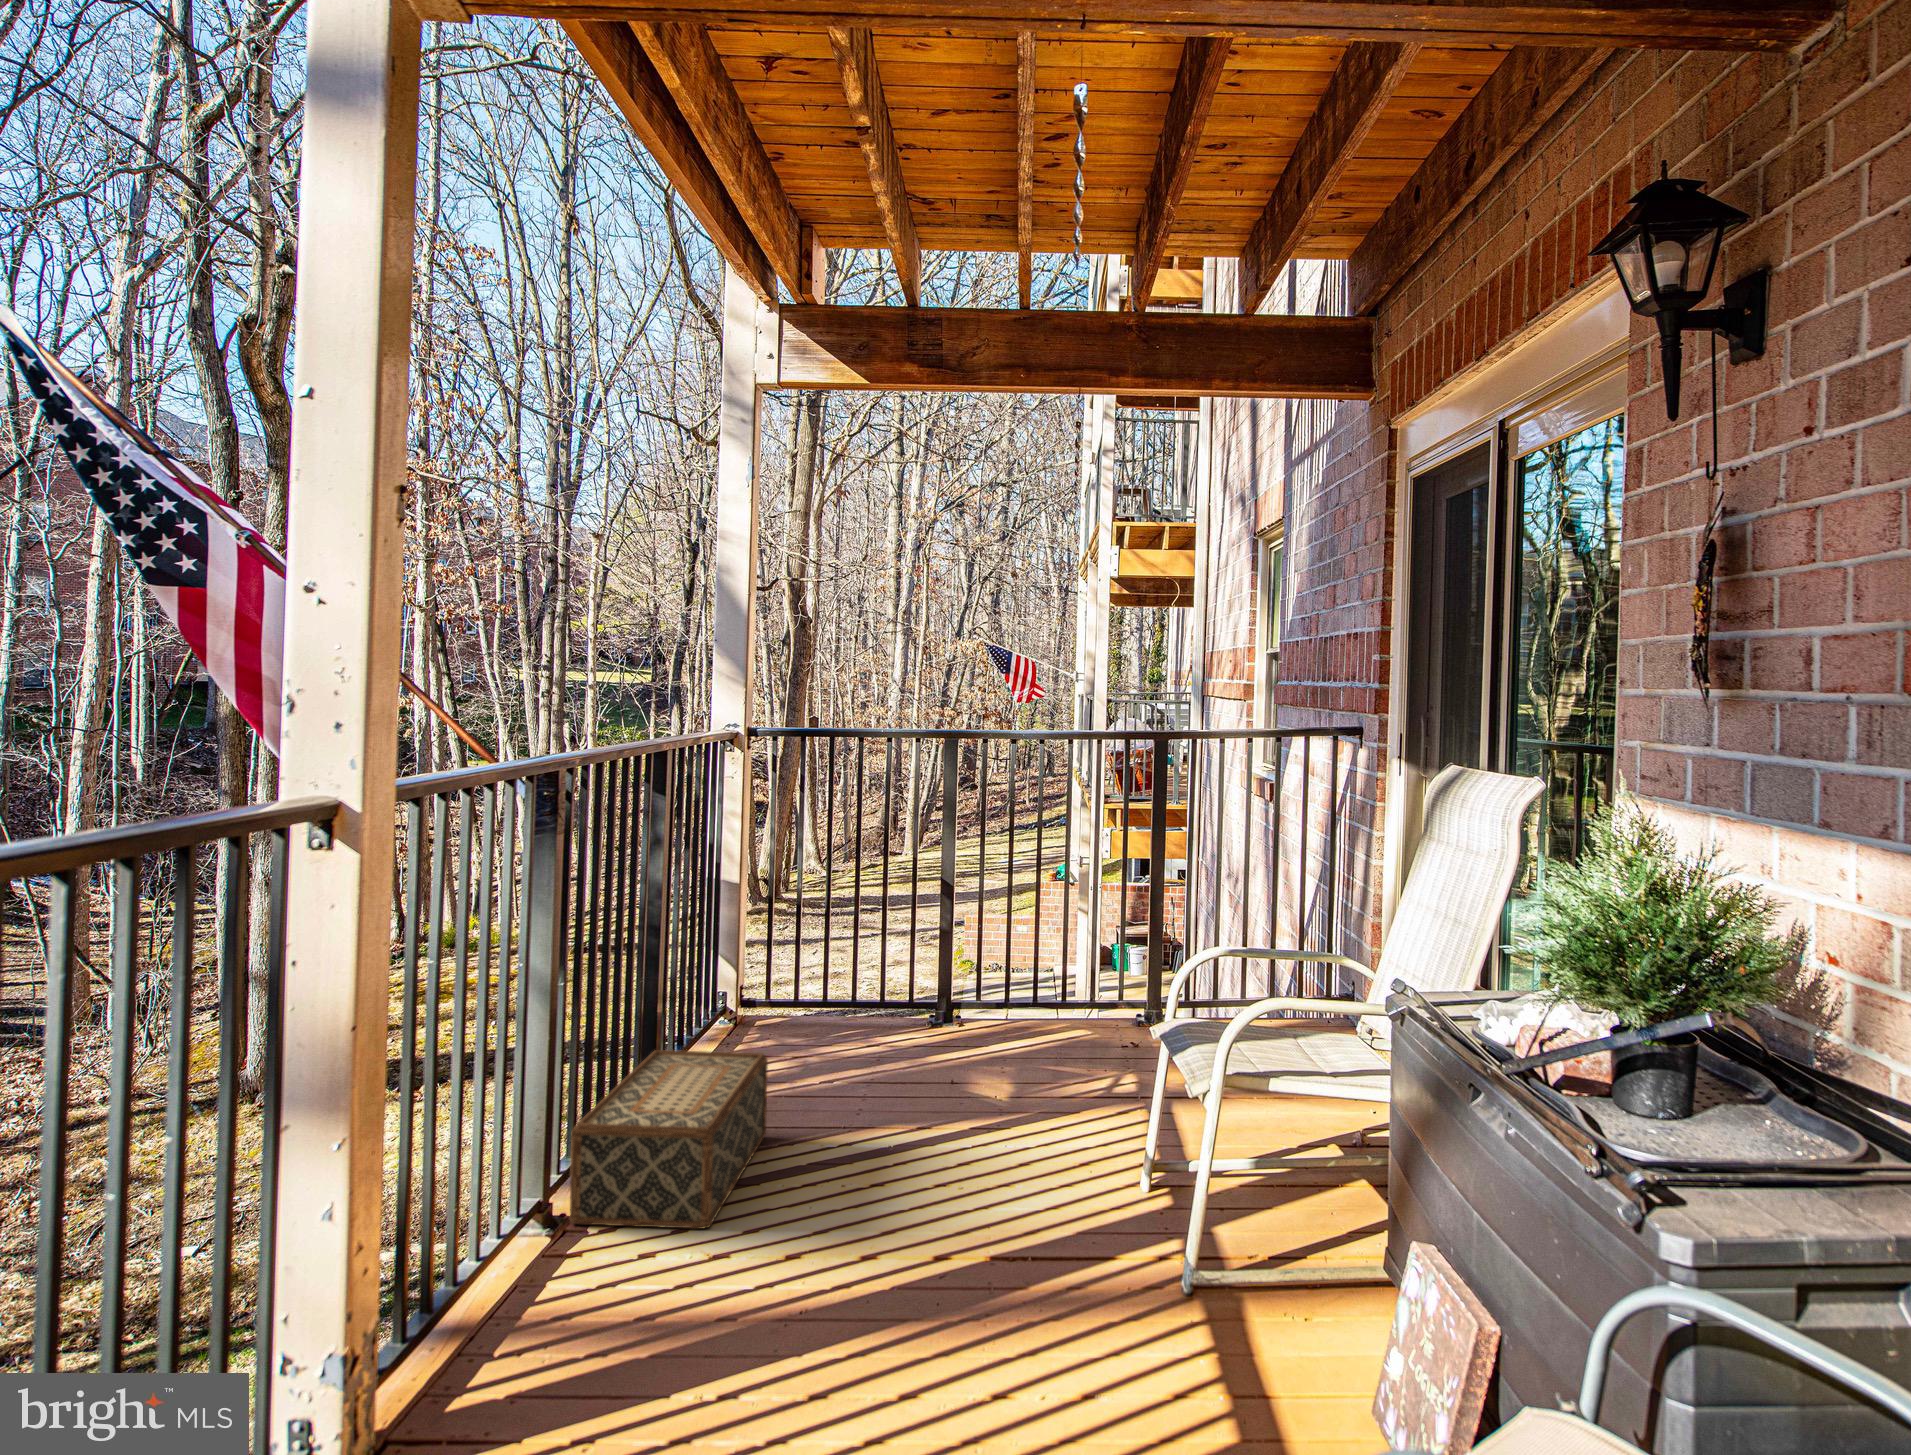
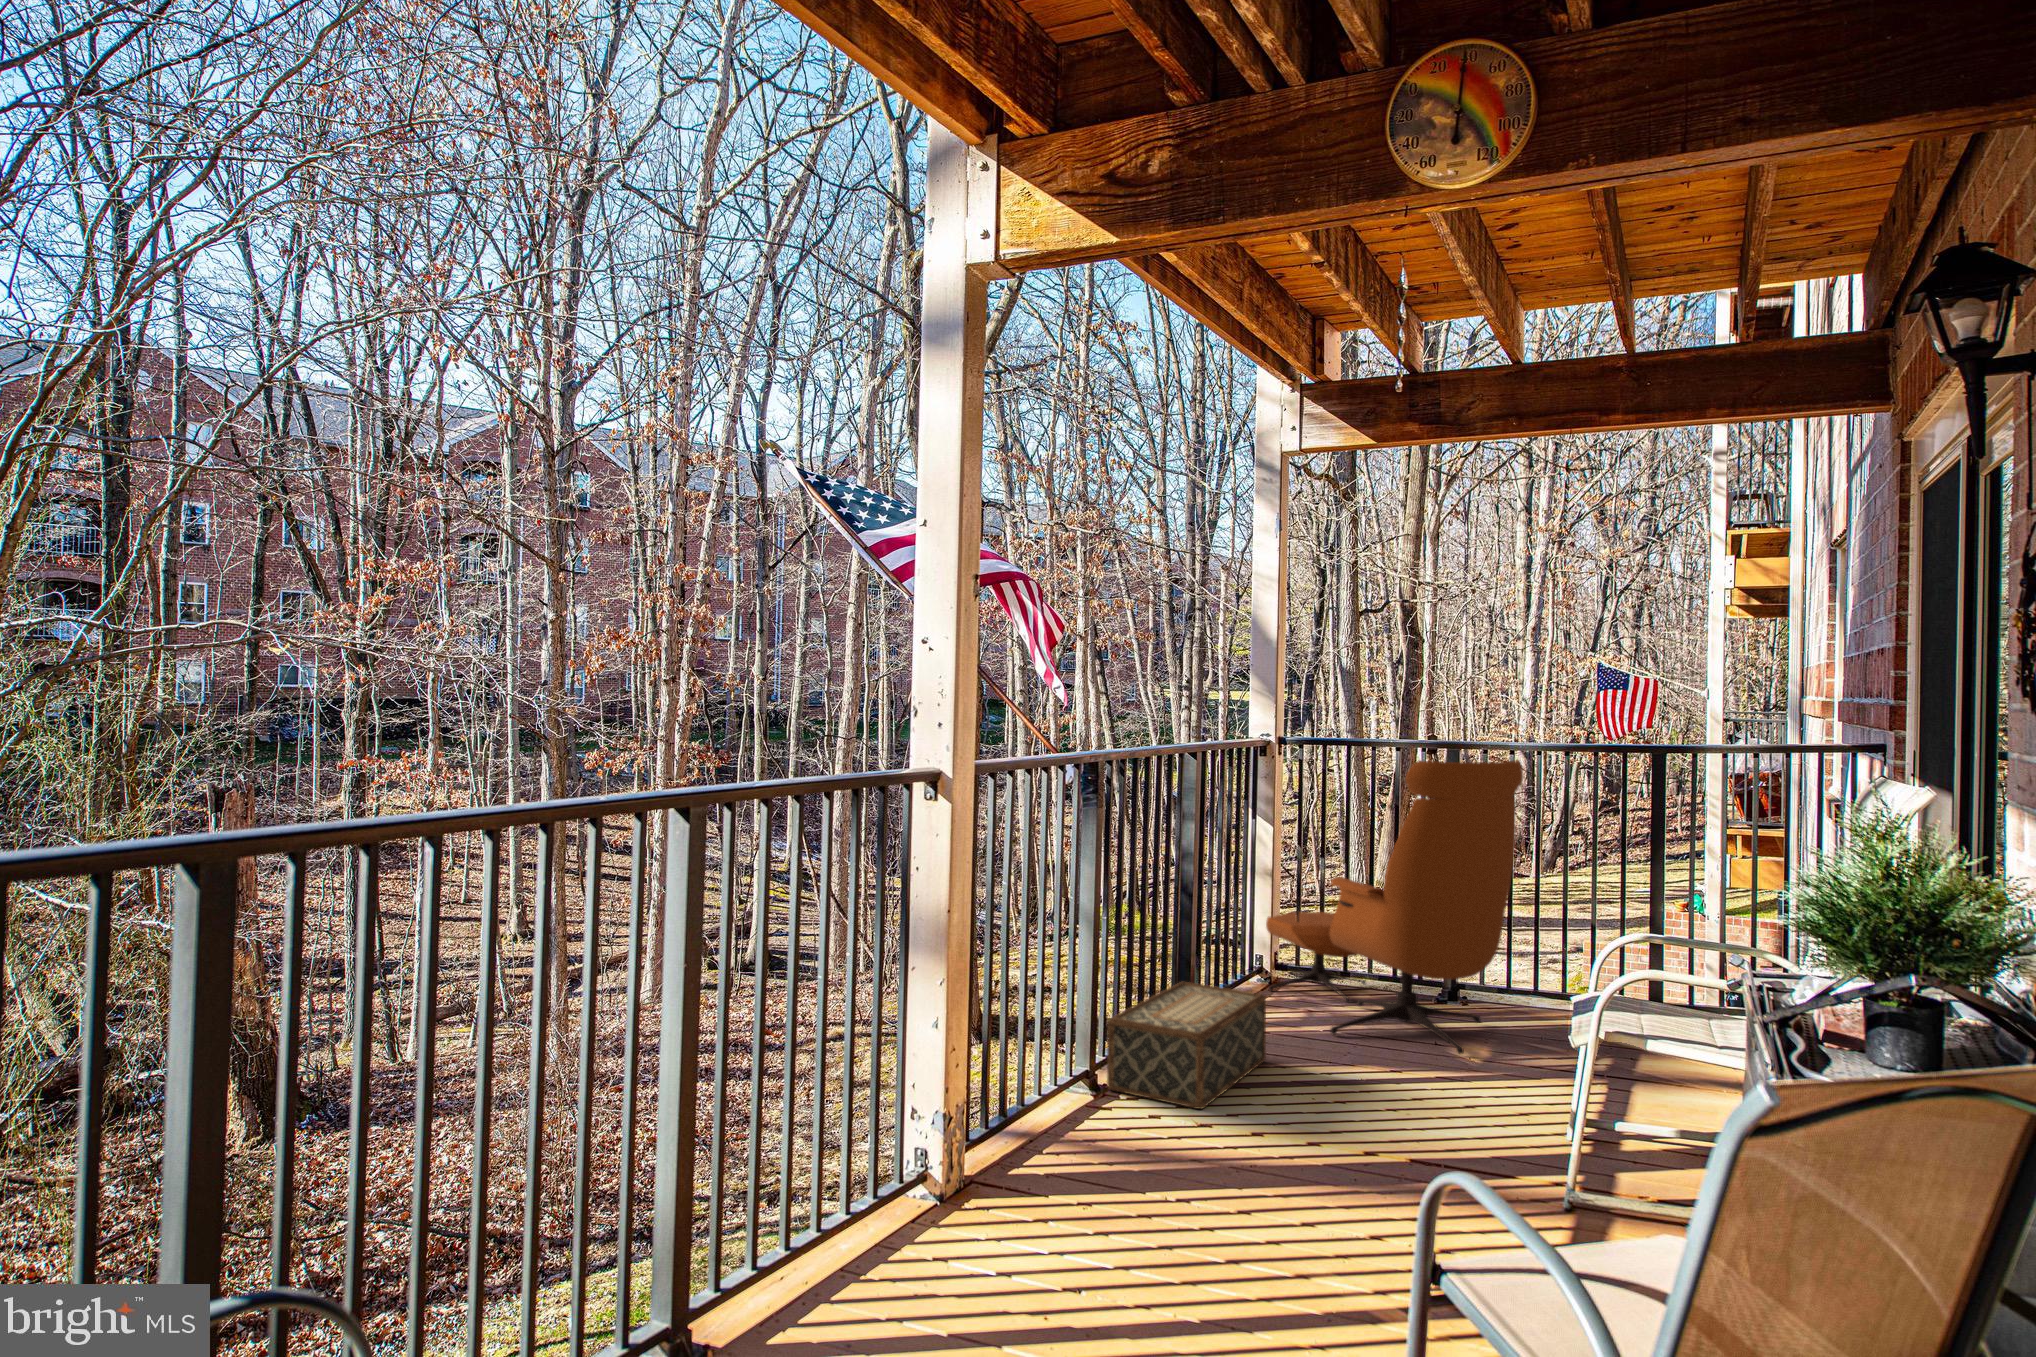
lounge chair: none [731,753,1042,1087] -> present [1266,761,1523,1054]

